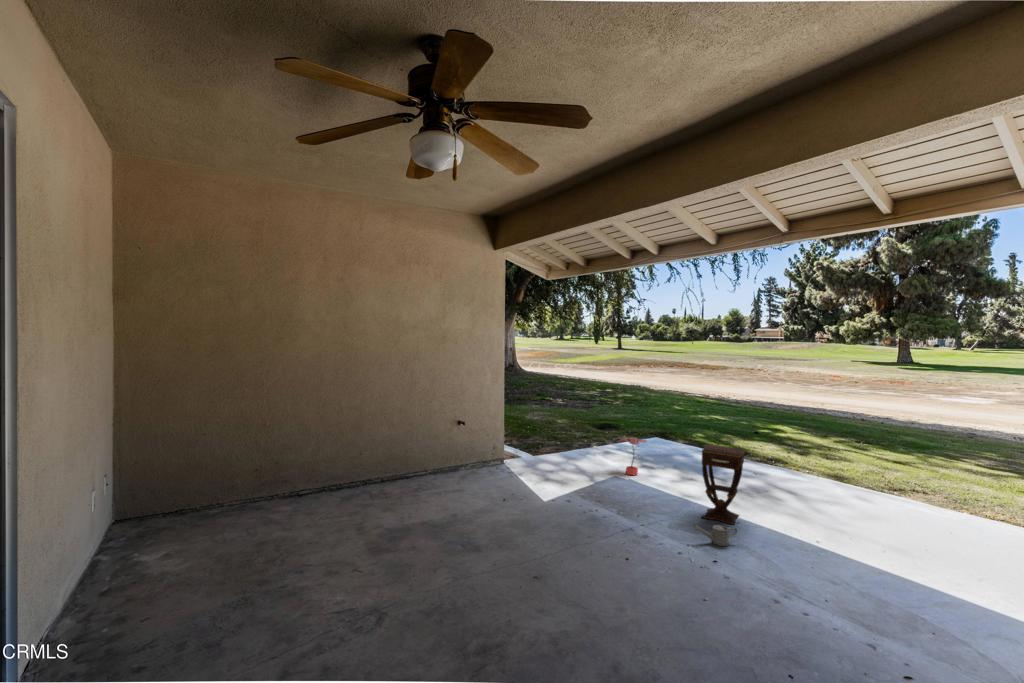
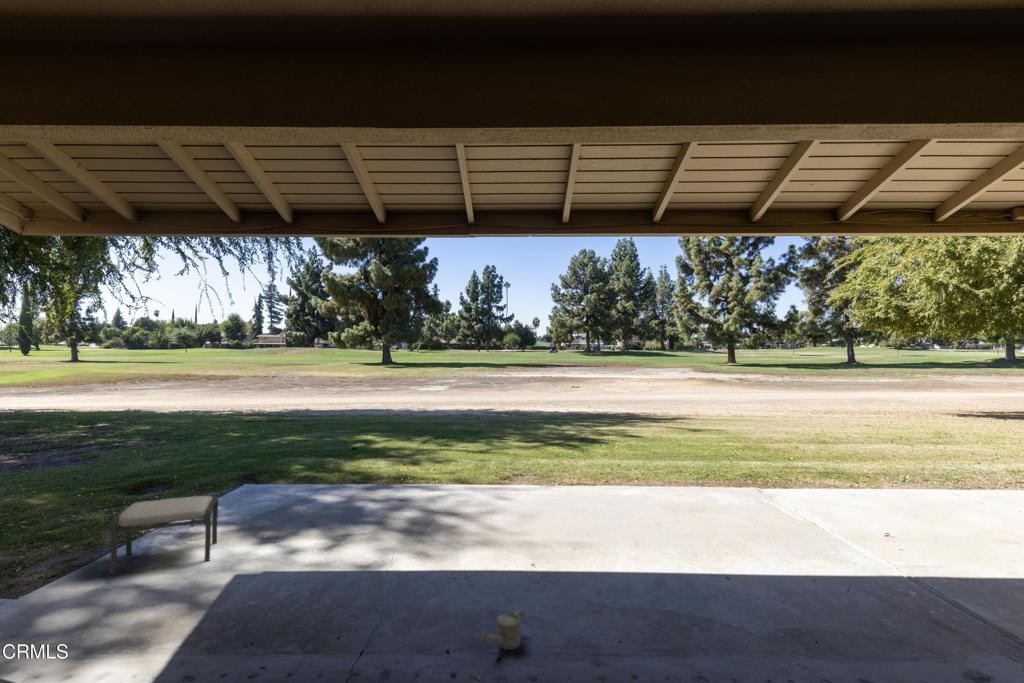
ottoman: none [570,427,622,465] -> present [109,496,218,574]
potted plant: present [619,438,647,475] -> none [237,501,286,568]
side table: present [702,445,745,525] -> none [423,483,487,606]

